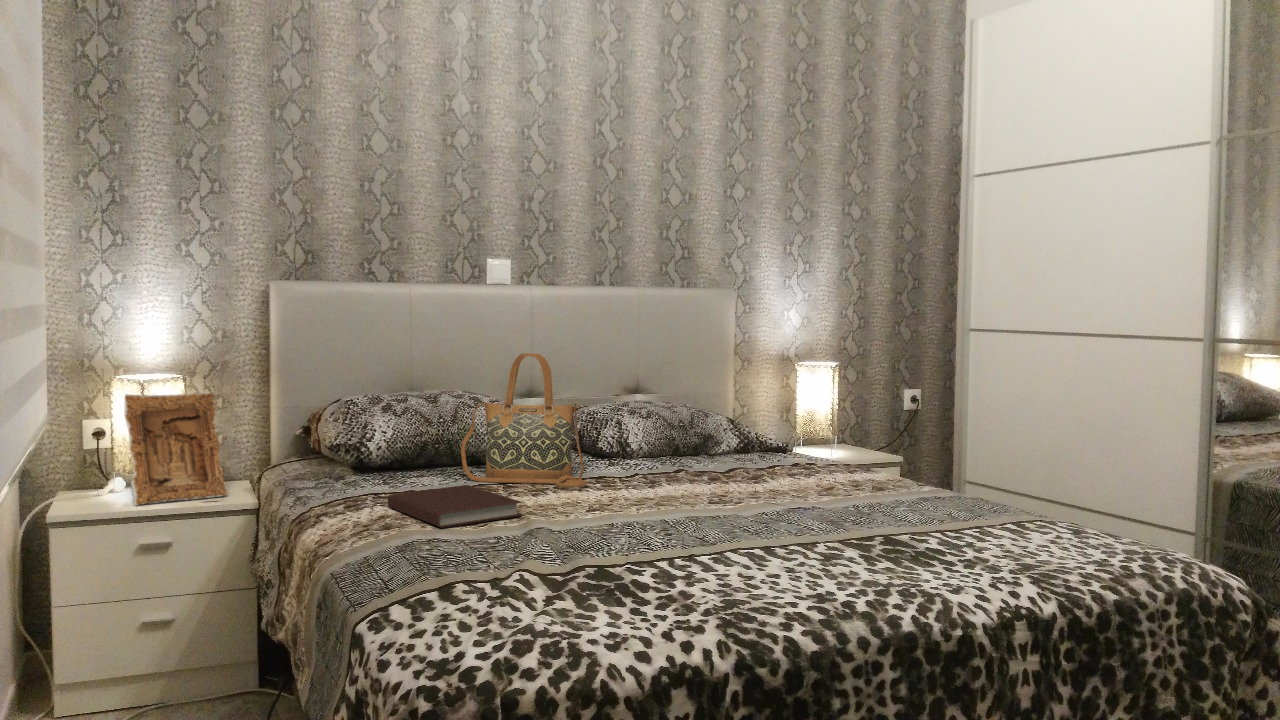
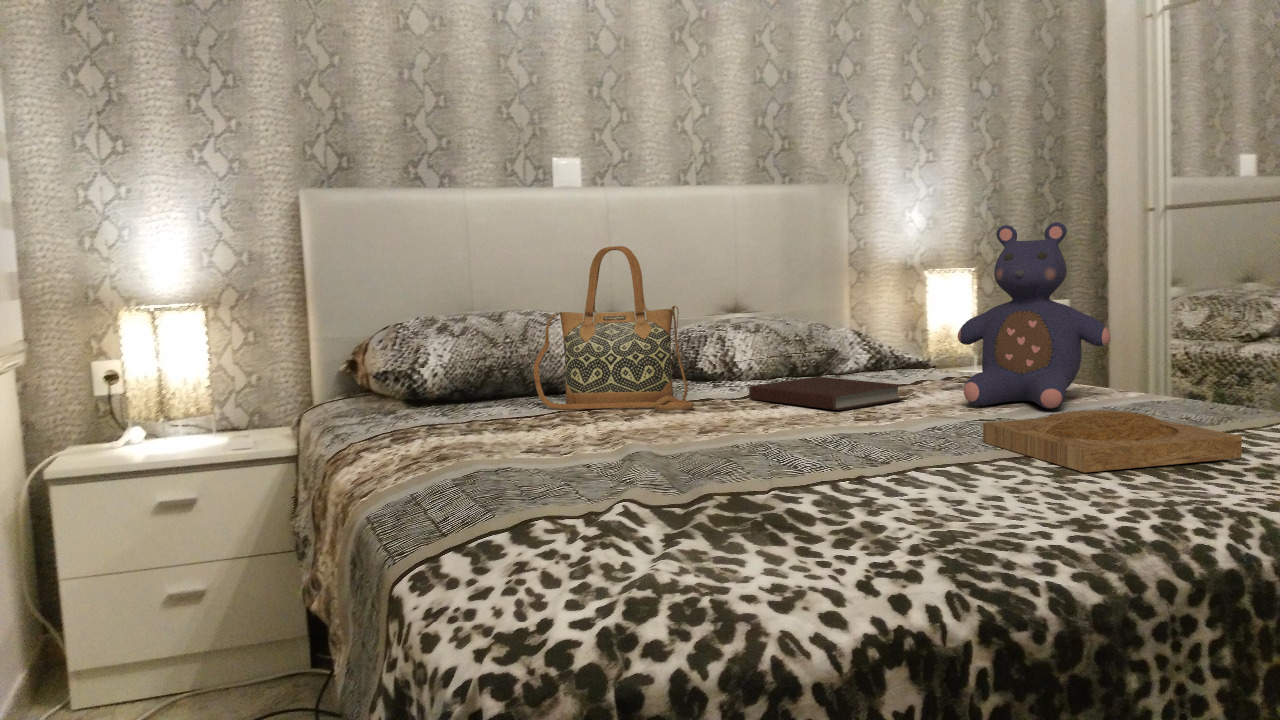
teddy bear: none [793,354,905,500] -> present [957,222,1111,409]
picture frame: present [124,393,227,506] -> none [131,321,259,457]
notebook: present [387,485,523,528] -> present [749,377,906,410]
tray: none [792,509,960,558] -> present [983,410,1242,472]

